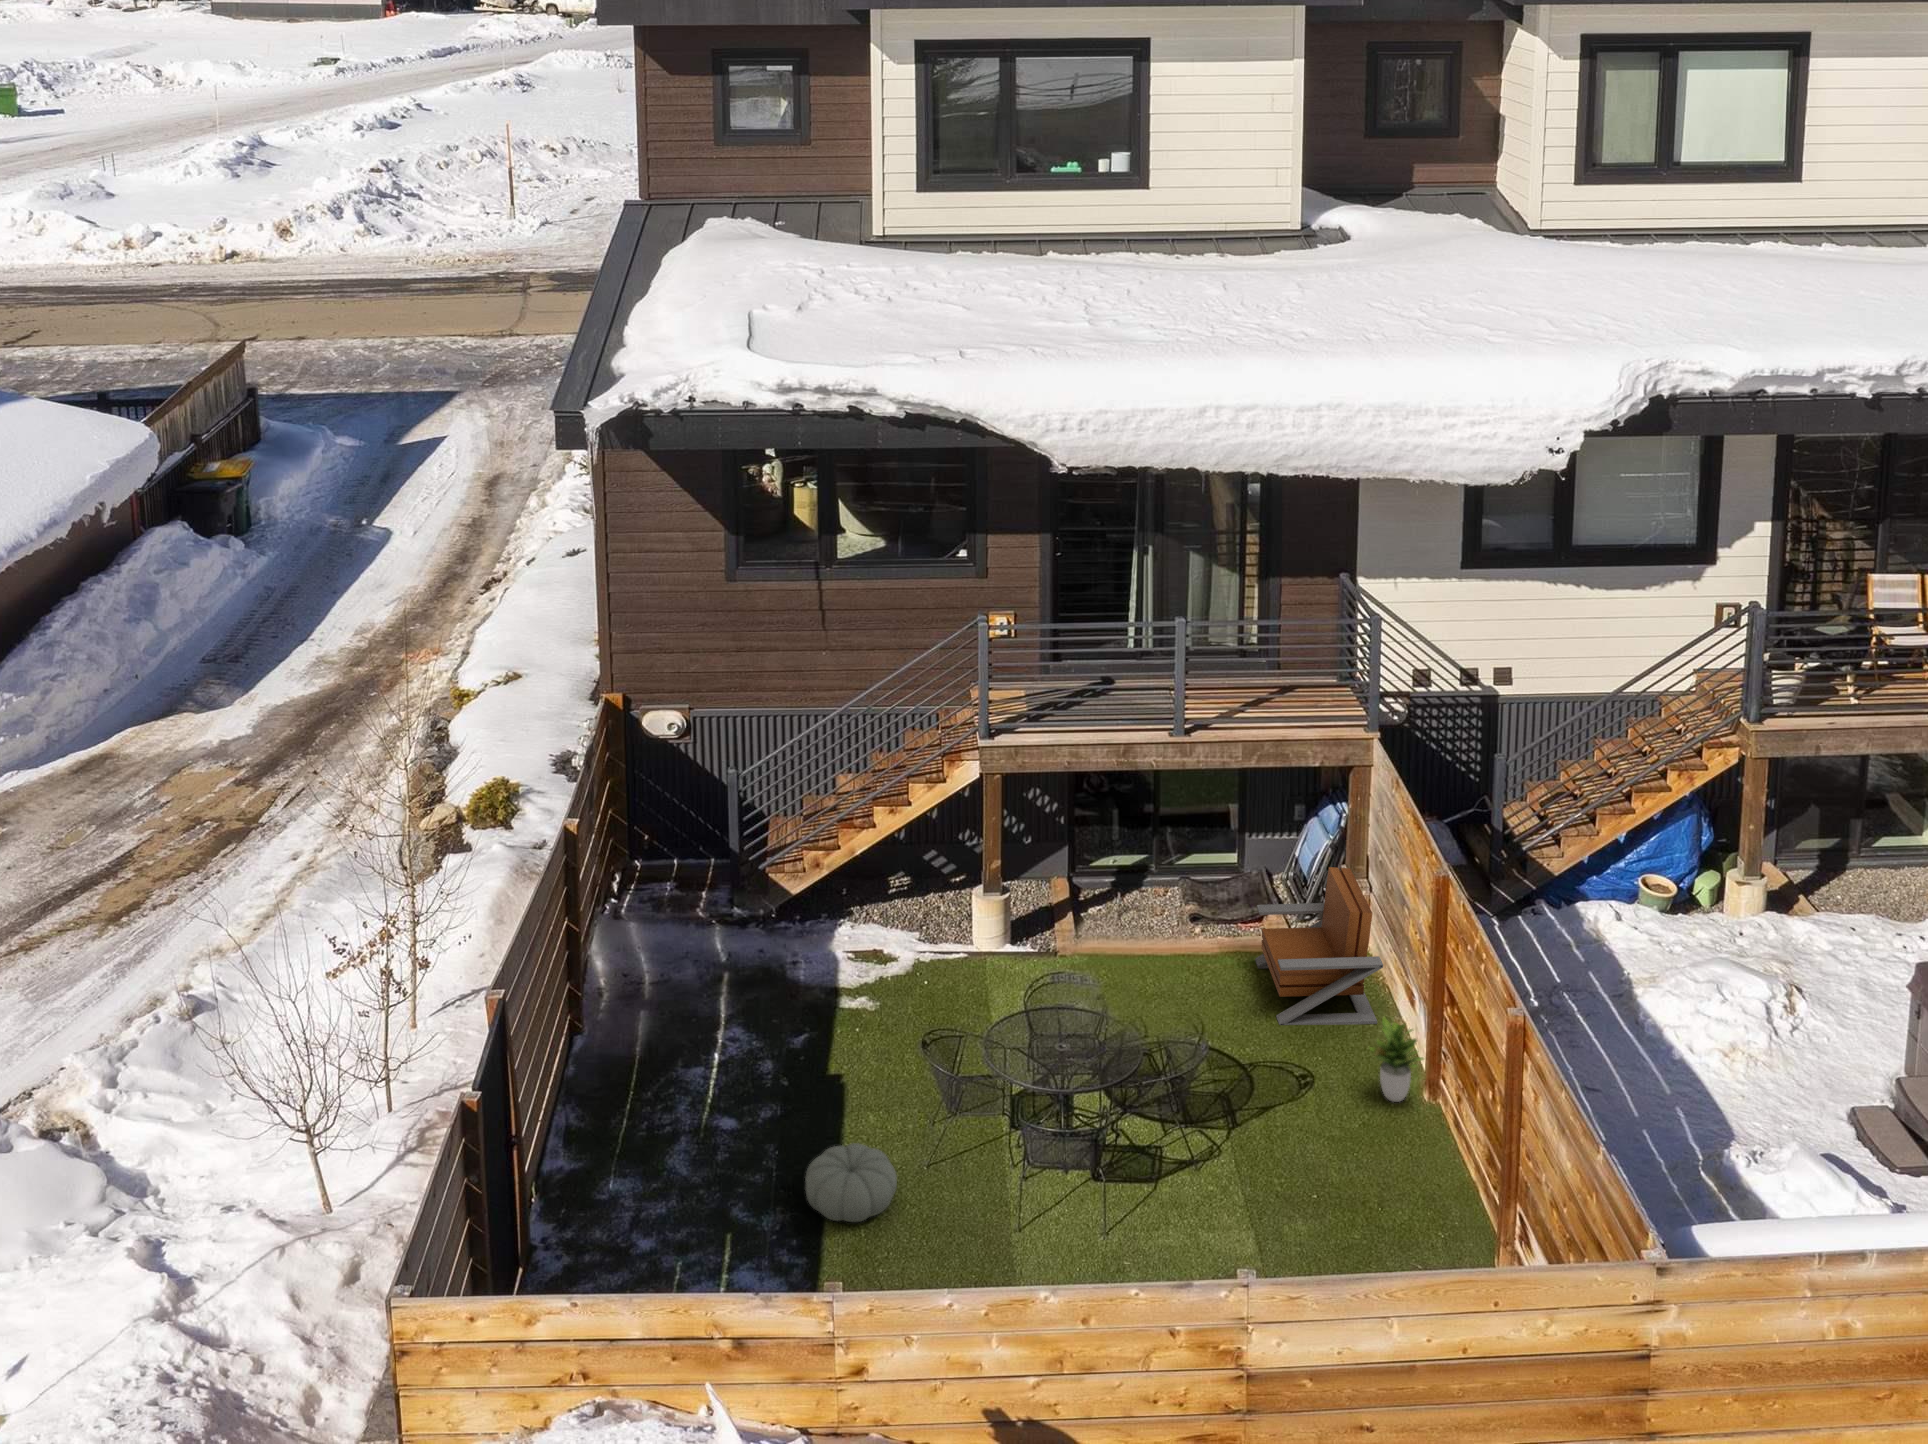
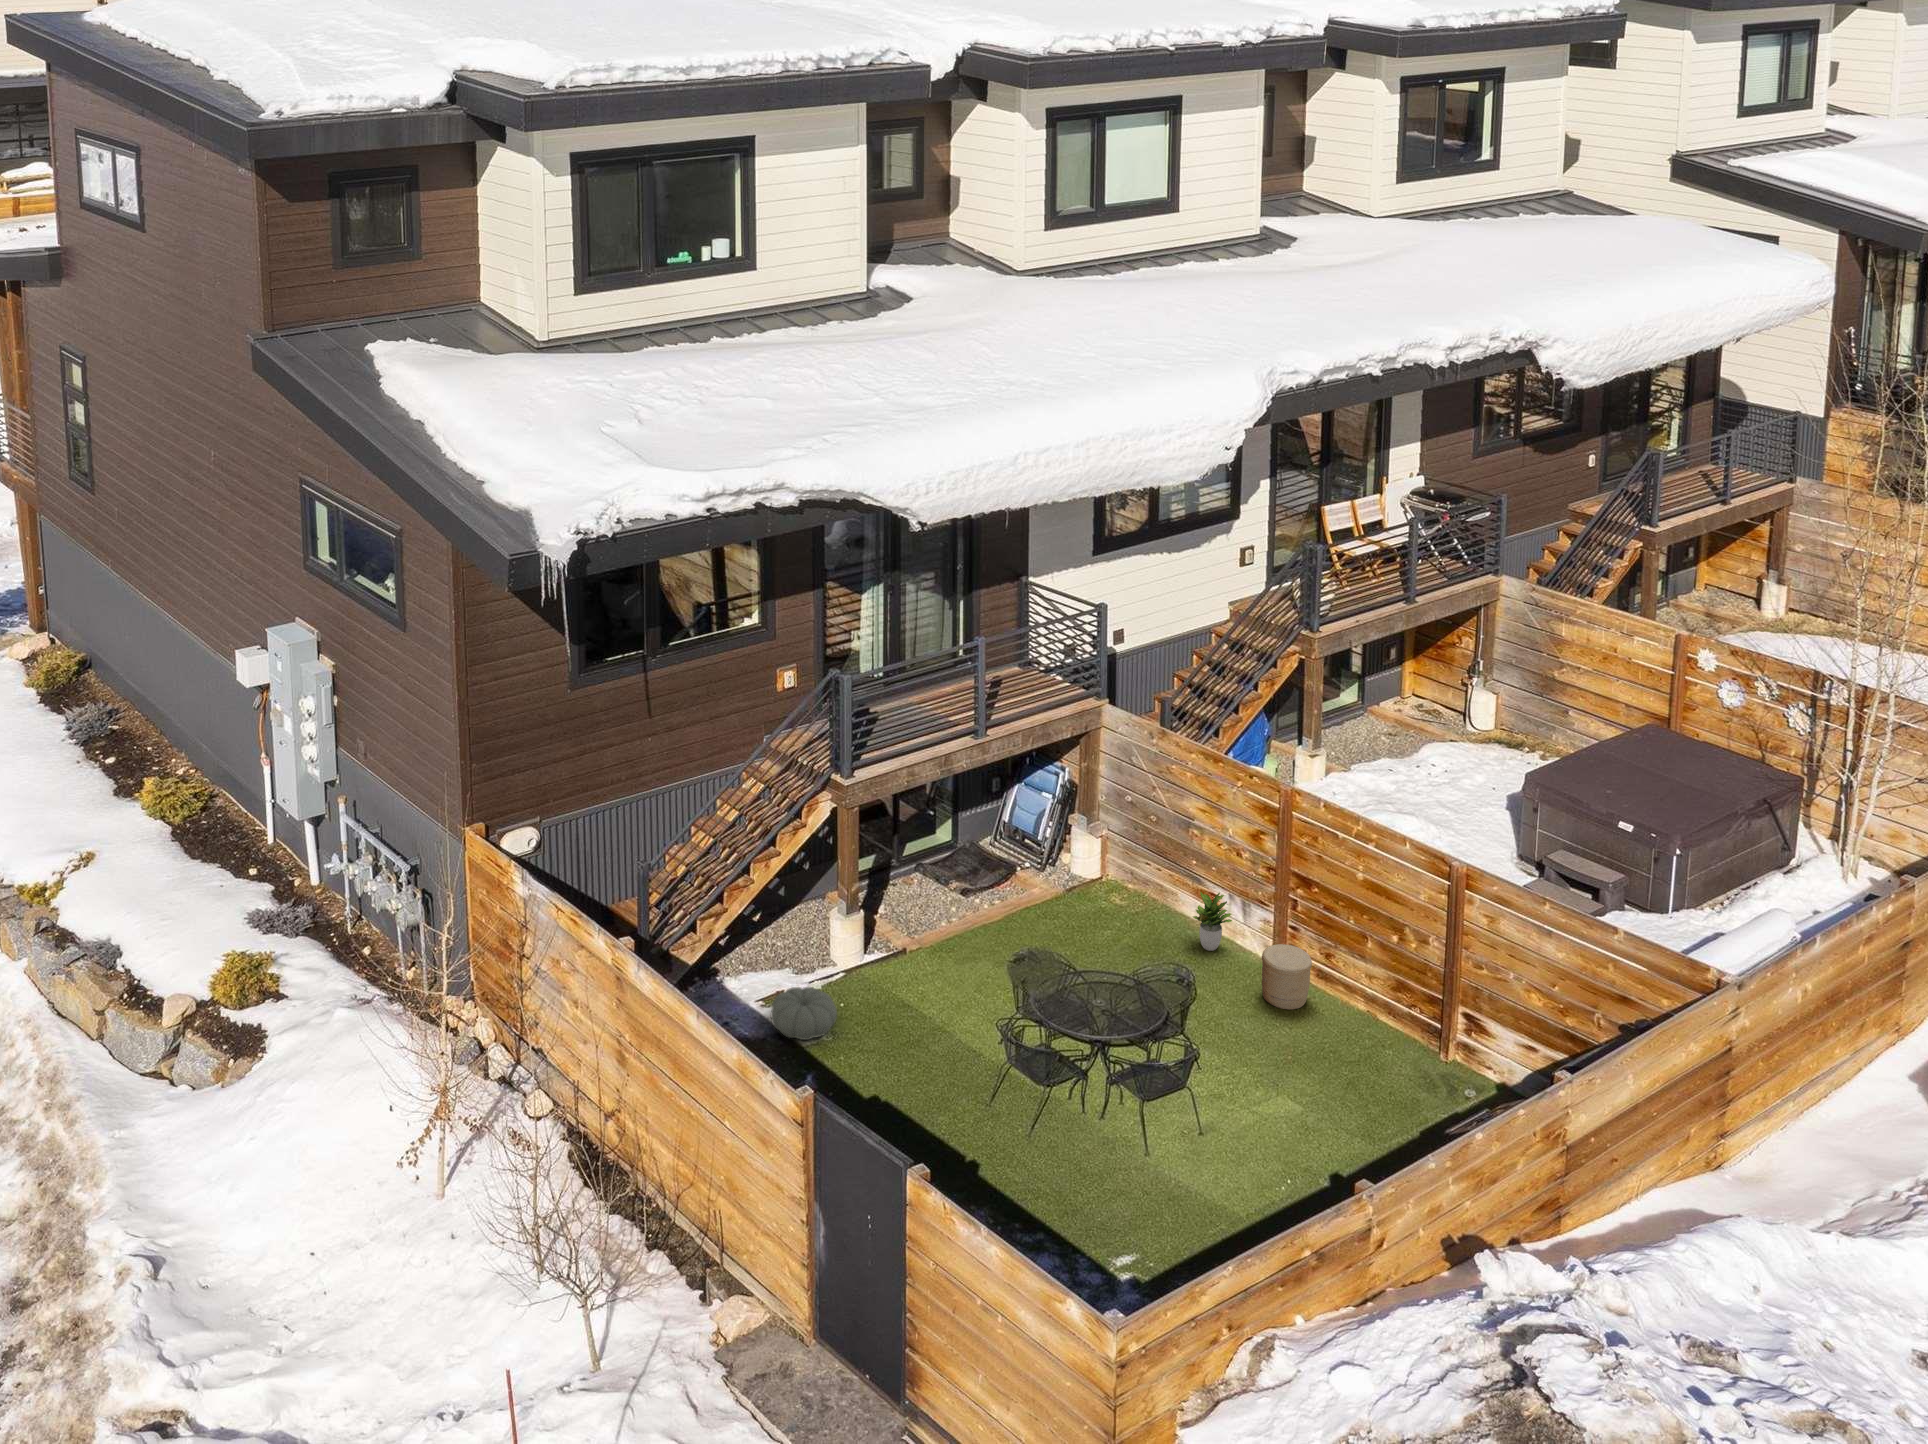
lounge chair: present [1255,867,1383,1025] -> none [1034,794,1156,923]
woven basket: none [1394,1108,1465,1205] -> present [1262,944,1312,1010]
pouf: present [805,1143,897,1222] -> present [771,987,837,1040]

